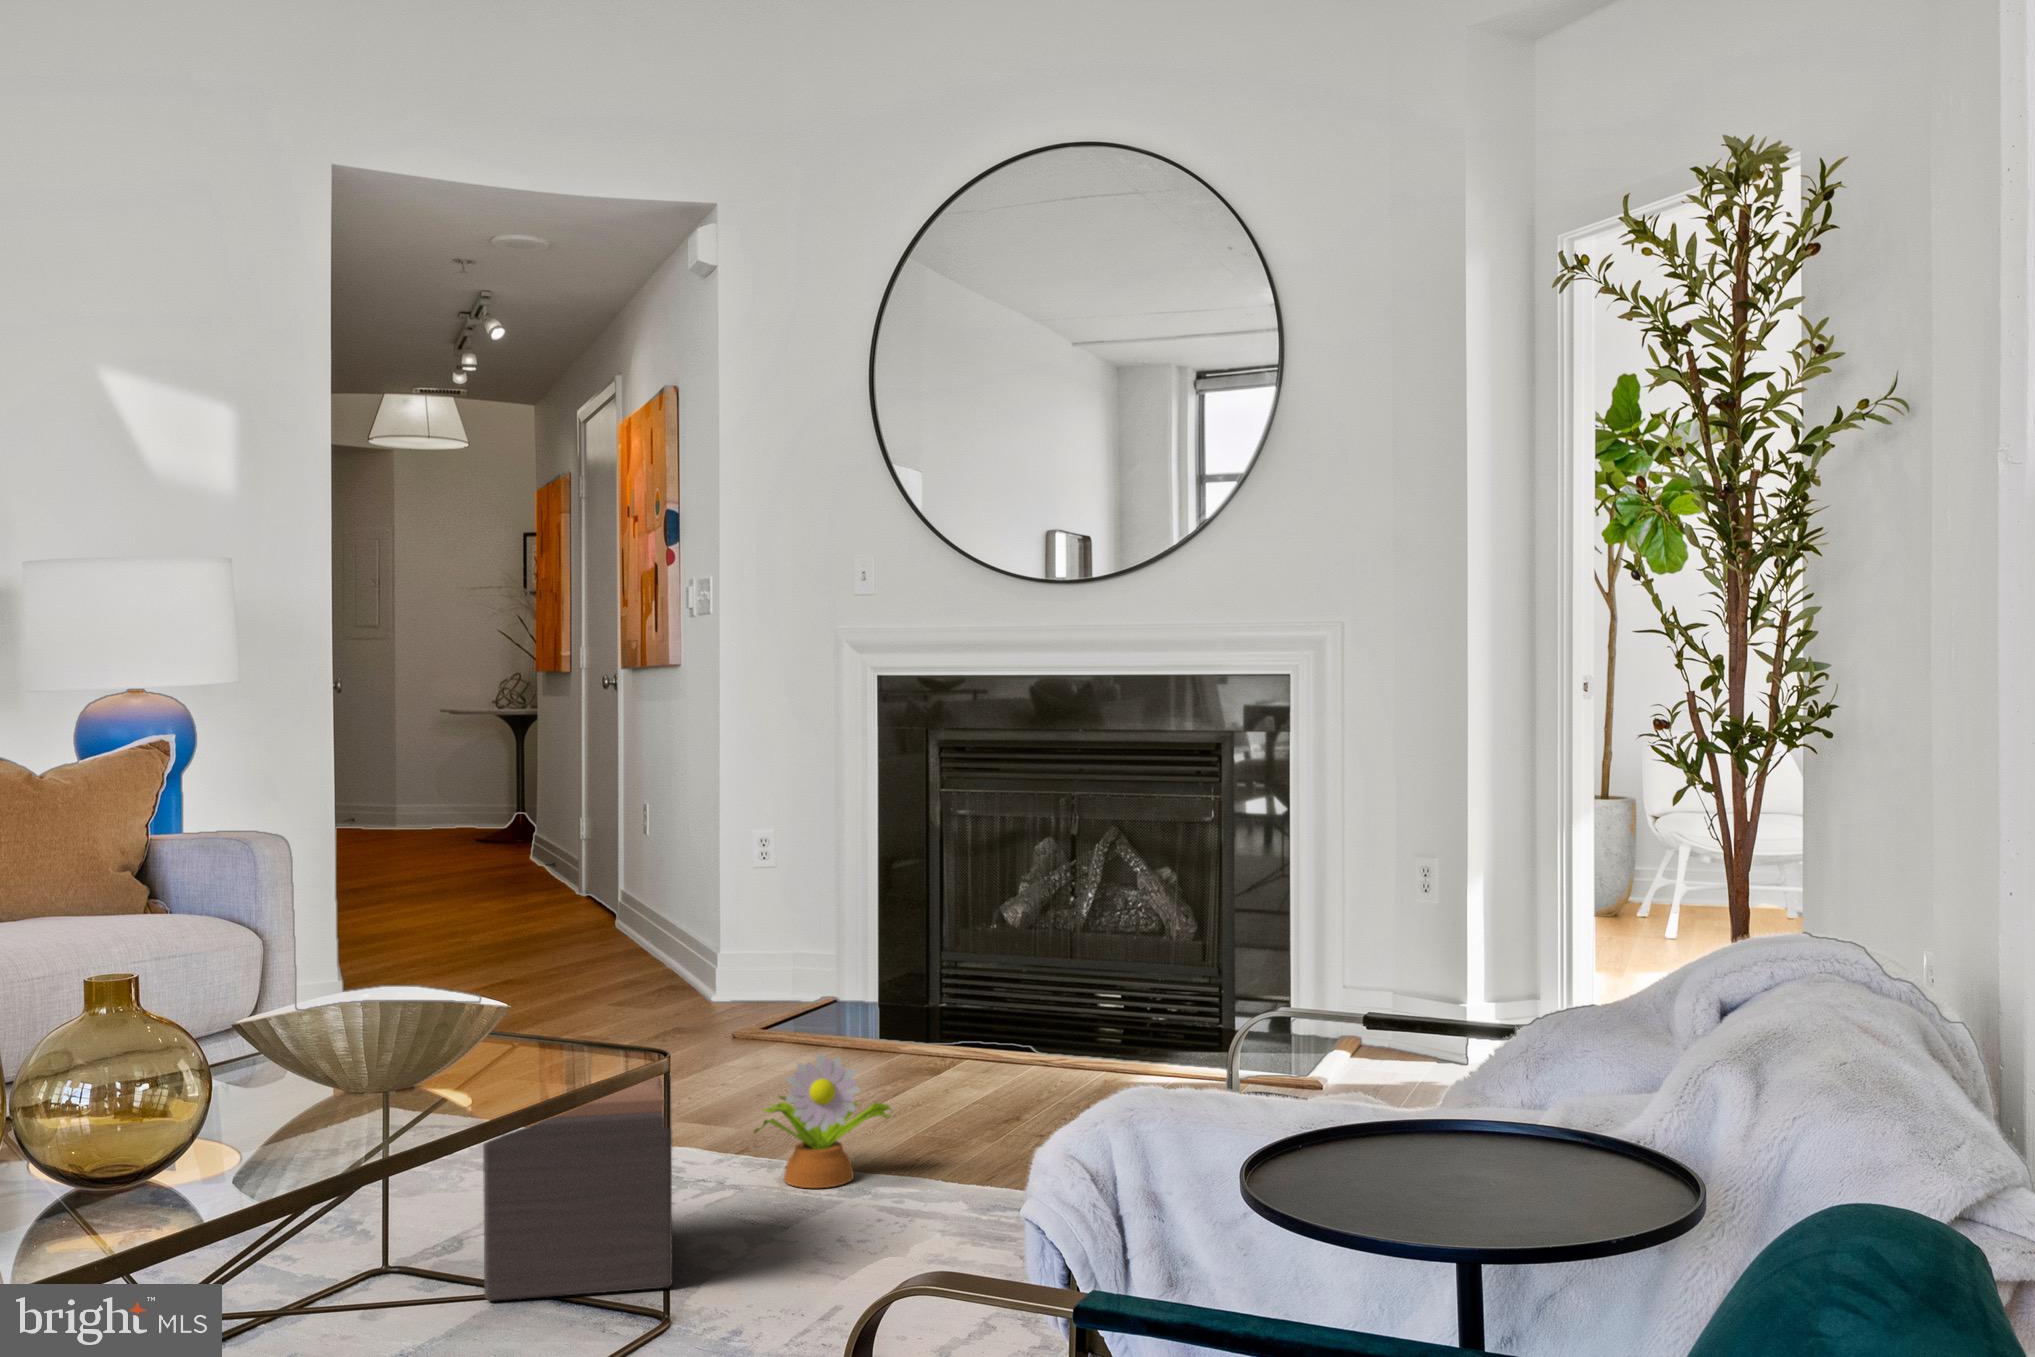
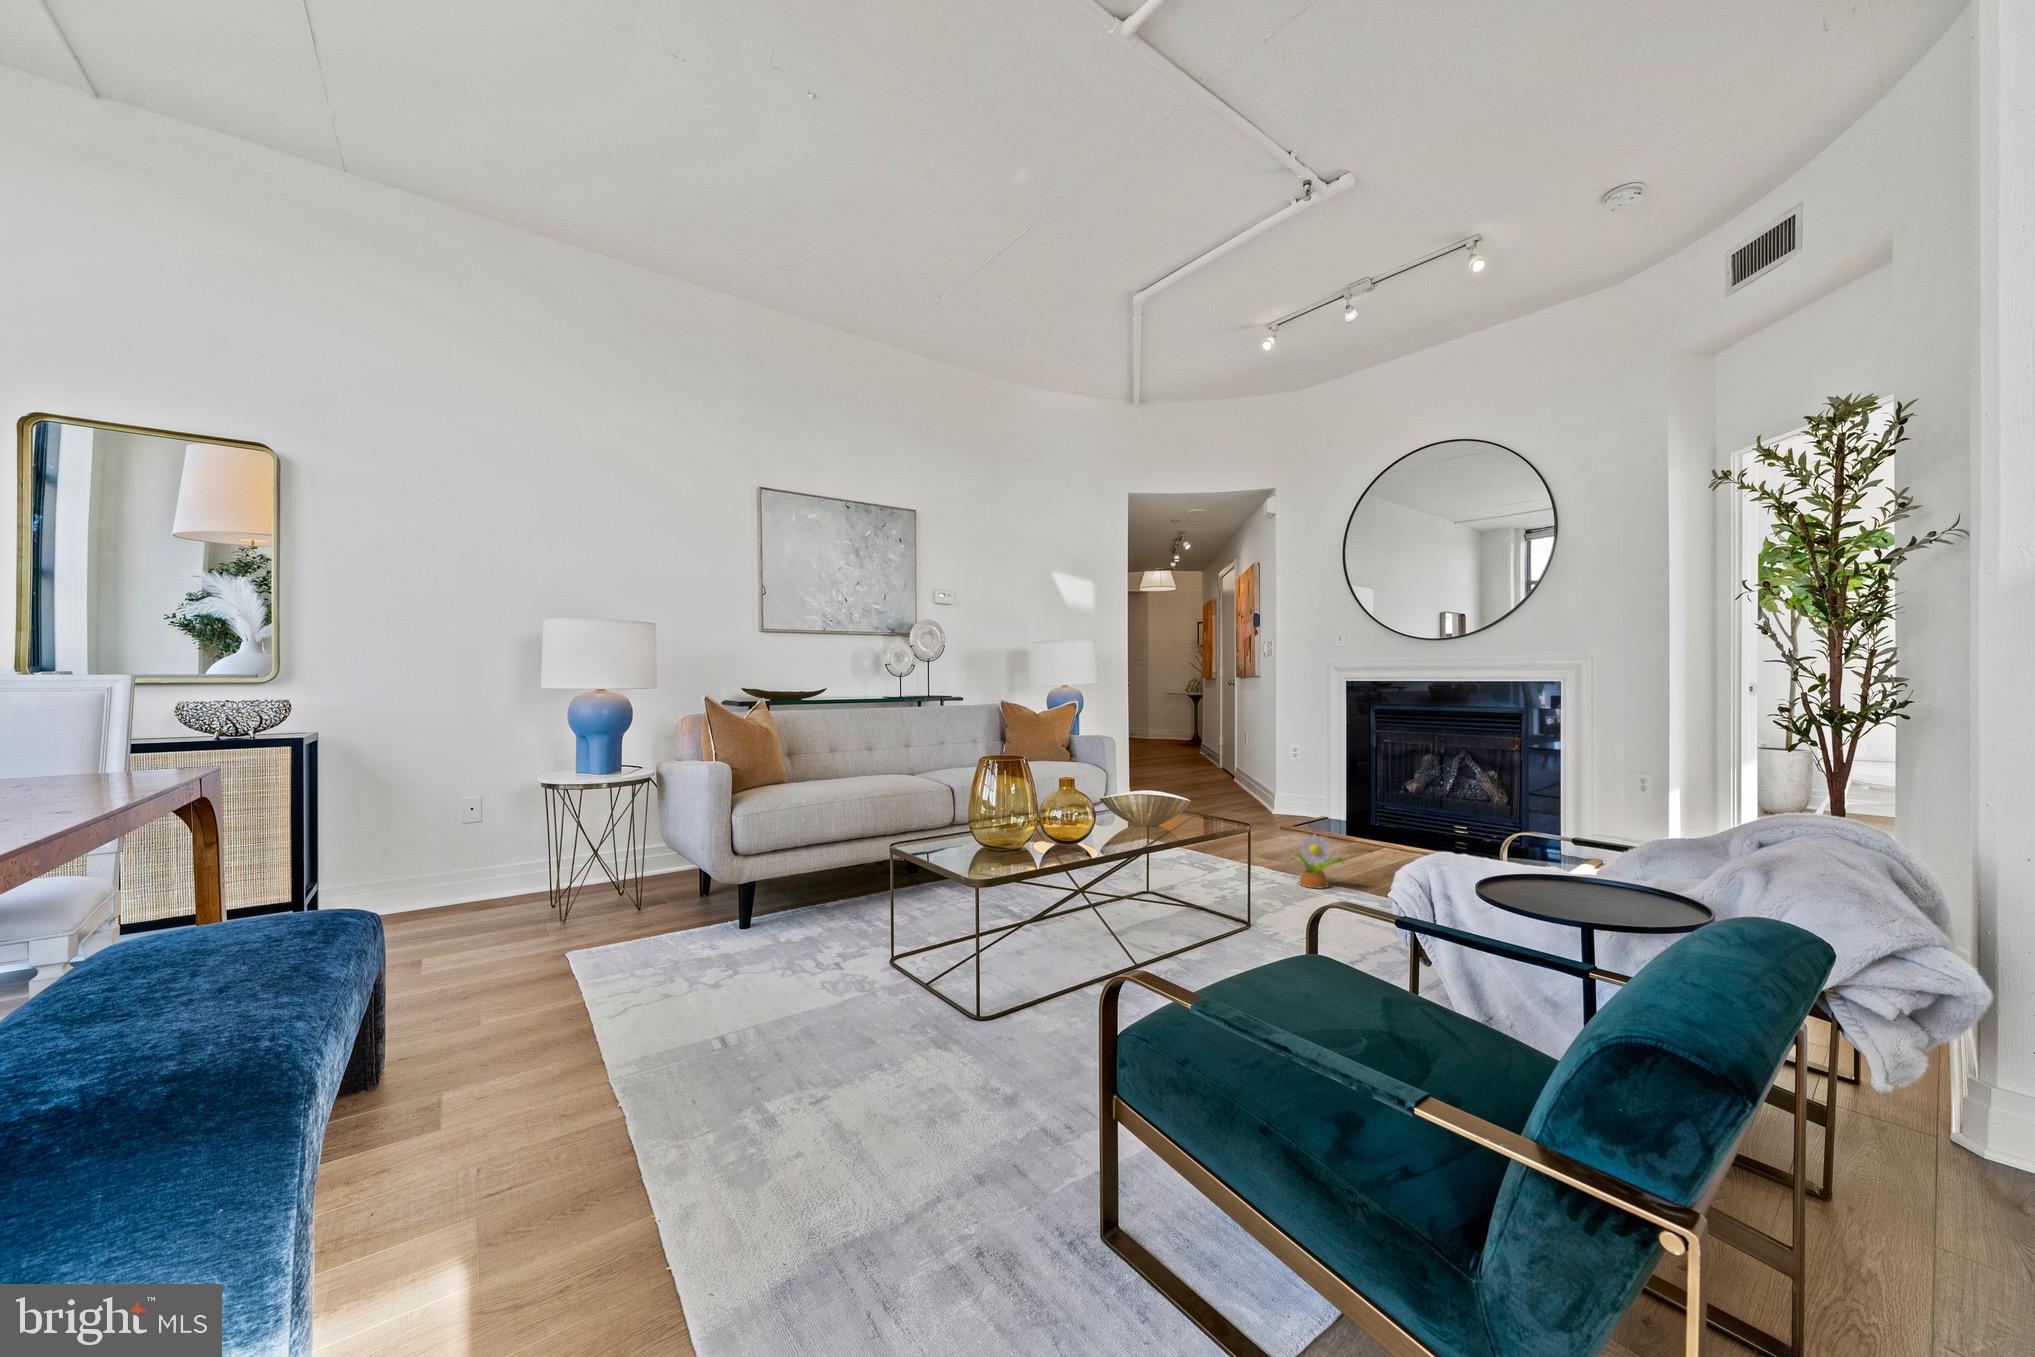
footstool: present [483,1074,672,1301] -> none [1182,824,1253,914]

